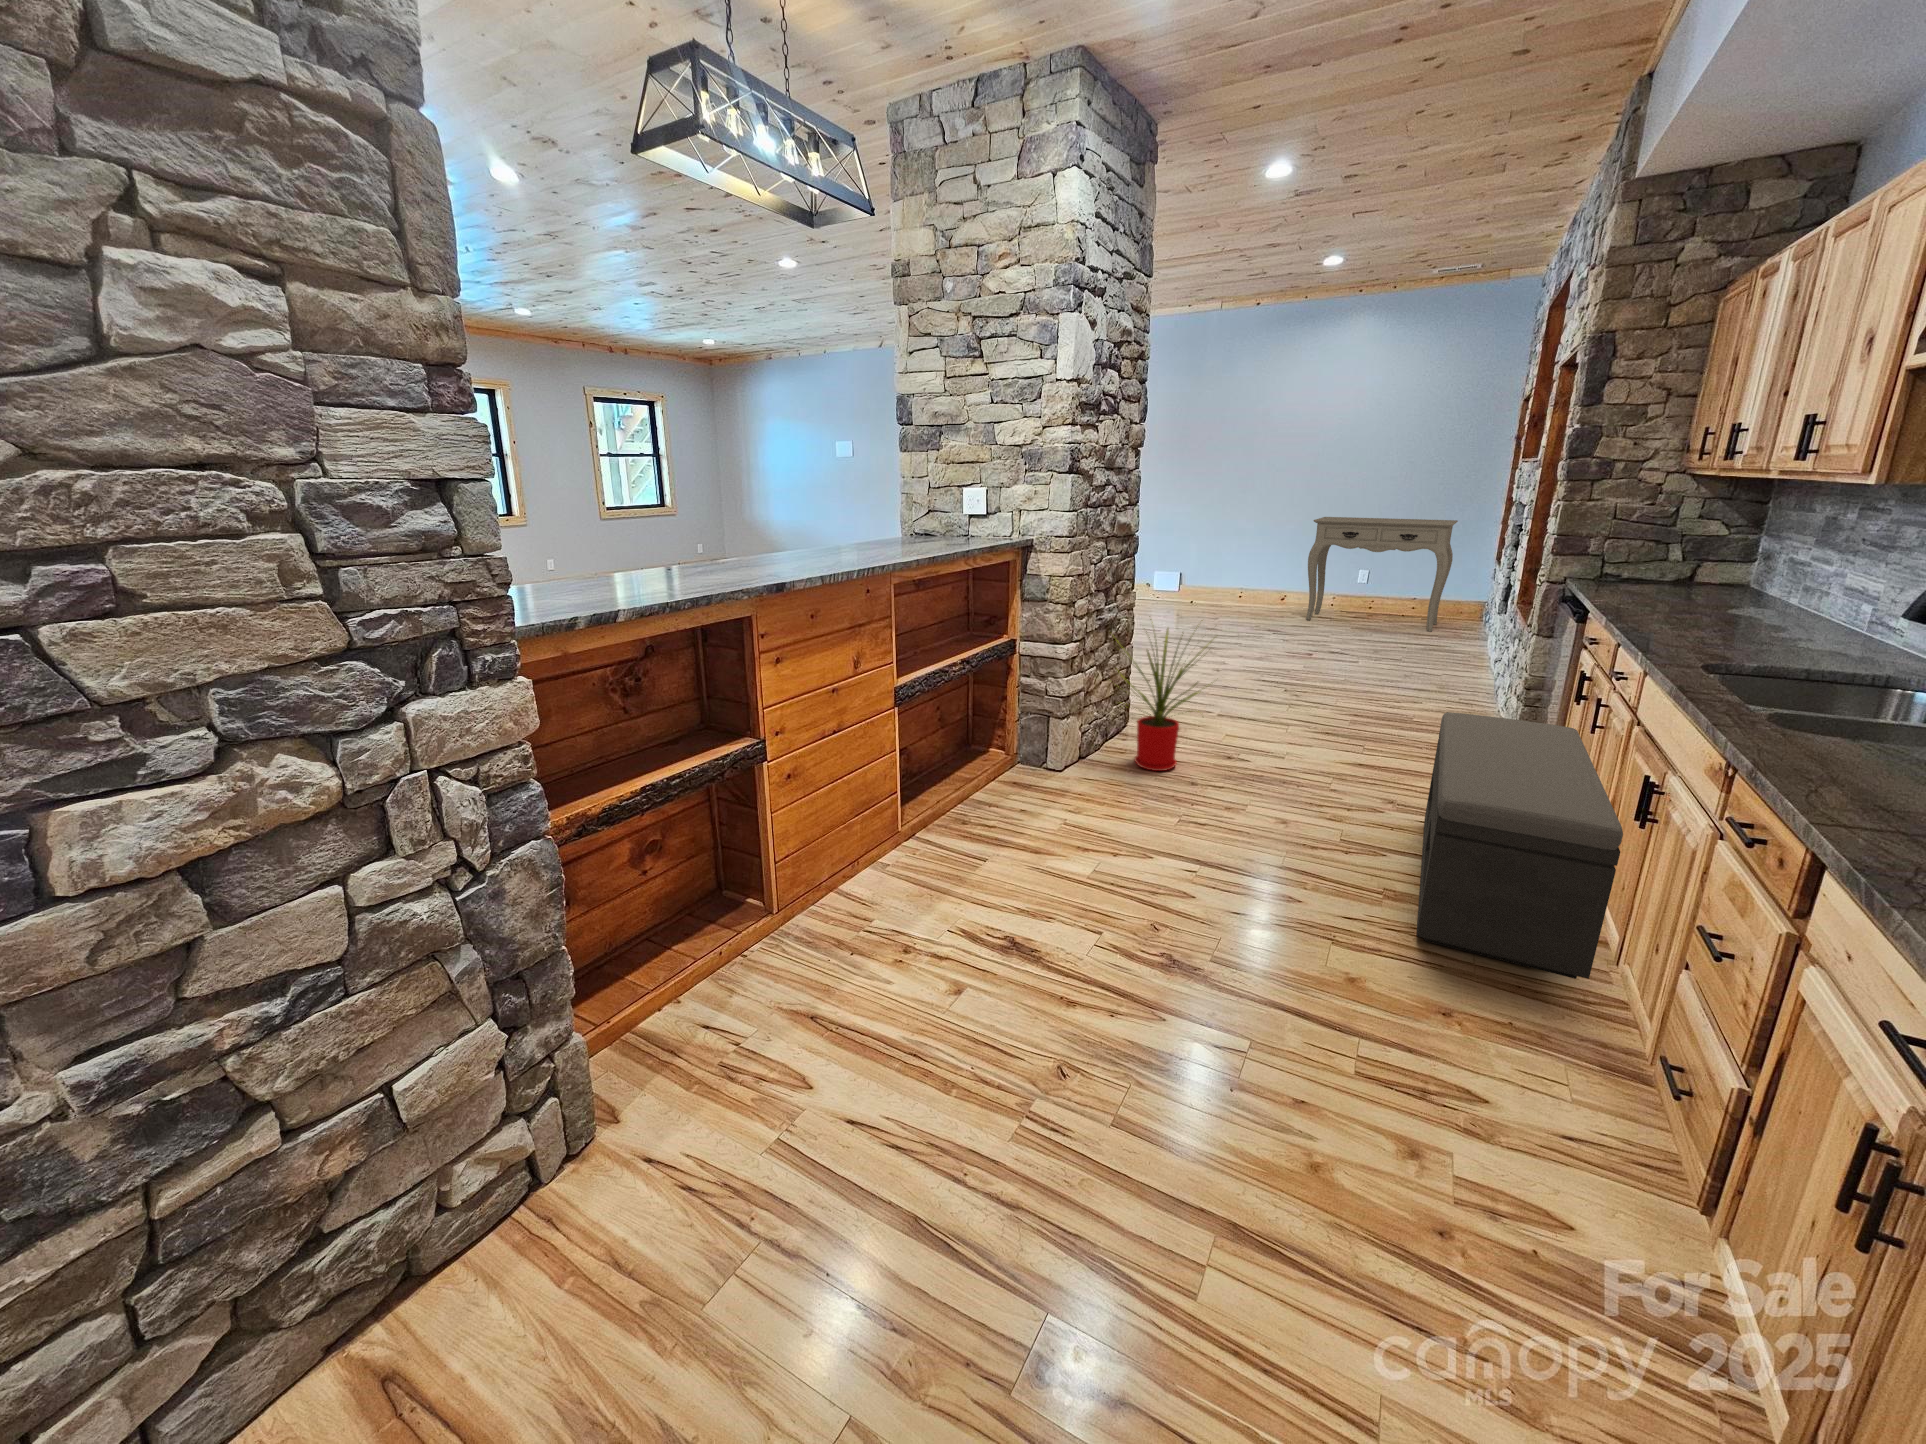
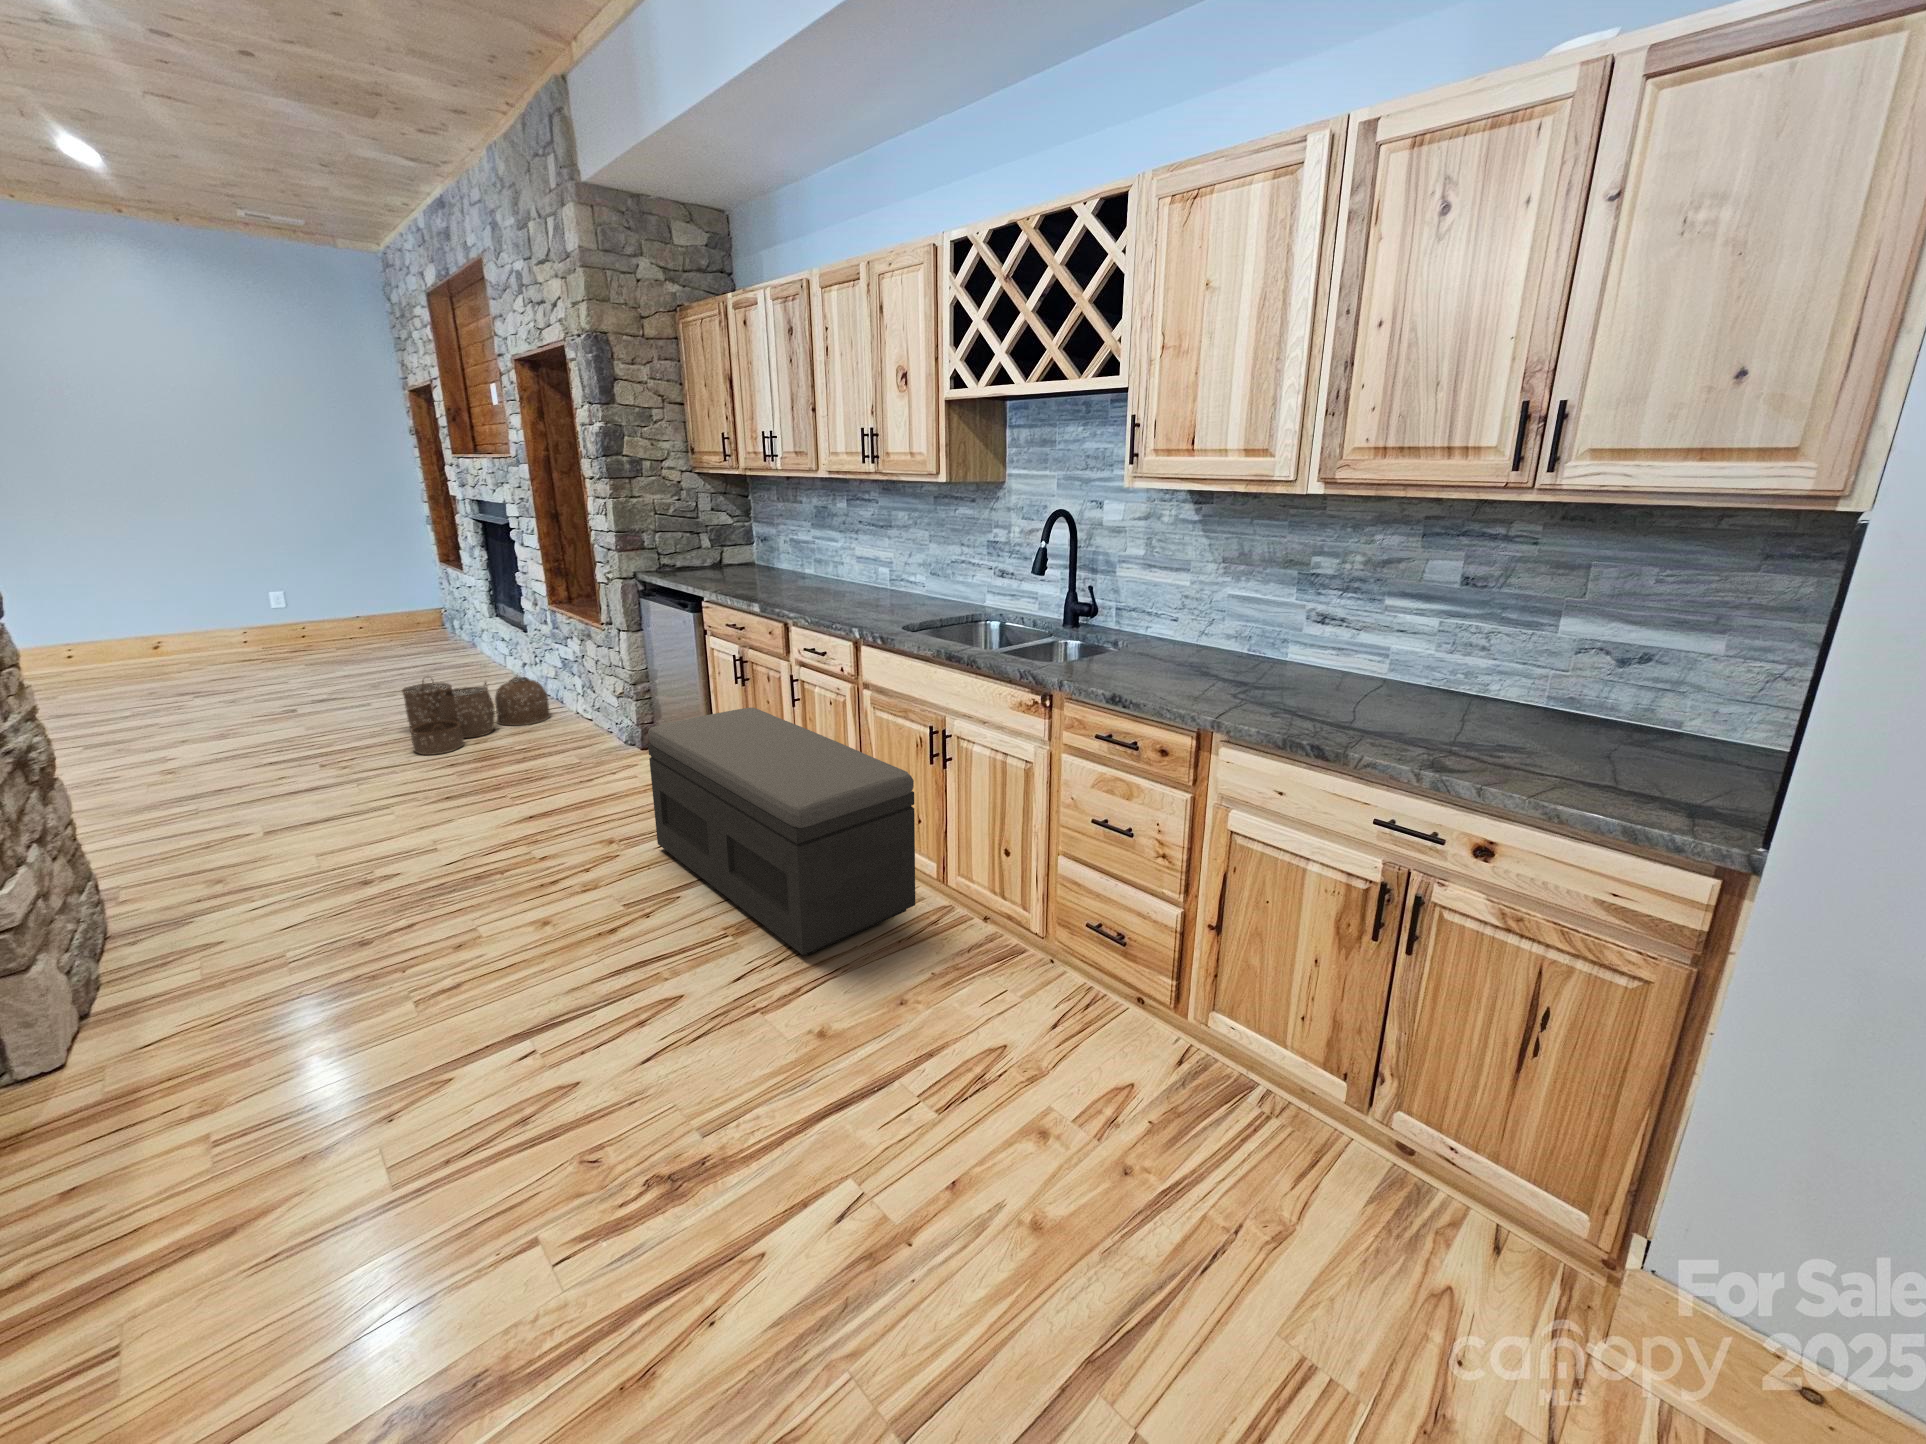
console table: present [1306,517,1458,632] -> none [173,525,399,674]
house plant: present [1116,619,1199,771] -> none [50,698,327,974]
woven basket: none [1353,645,1489,707] -> present [402,675,550,755]

